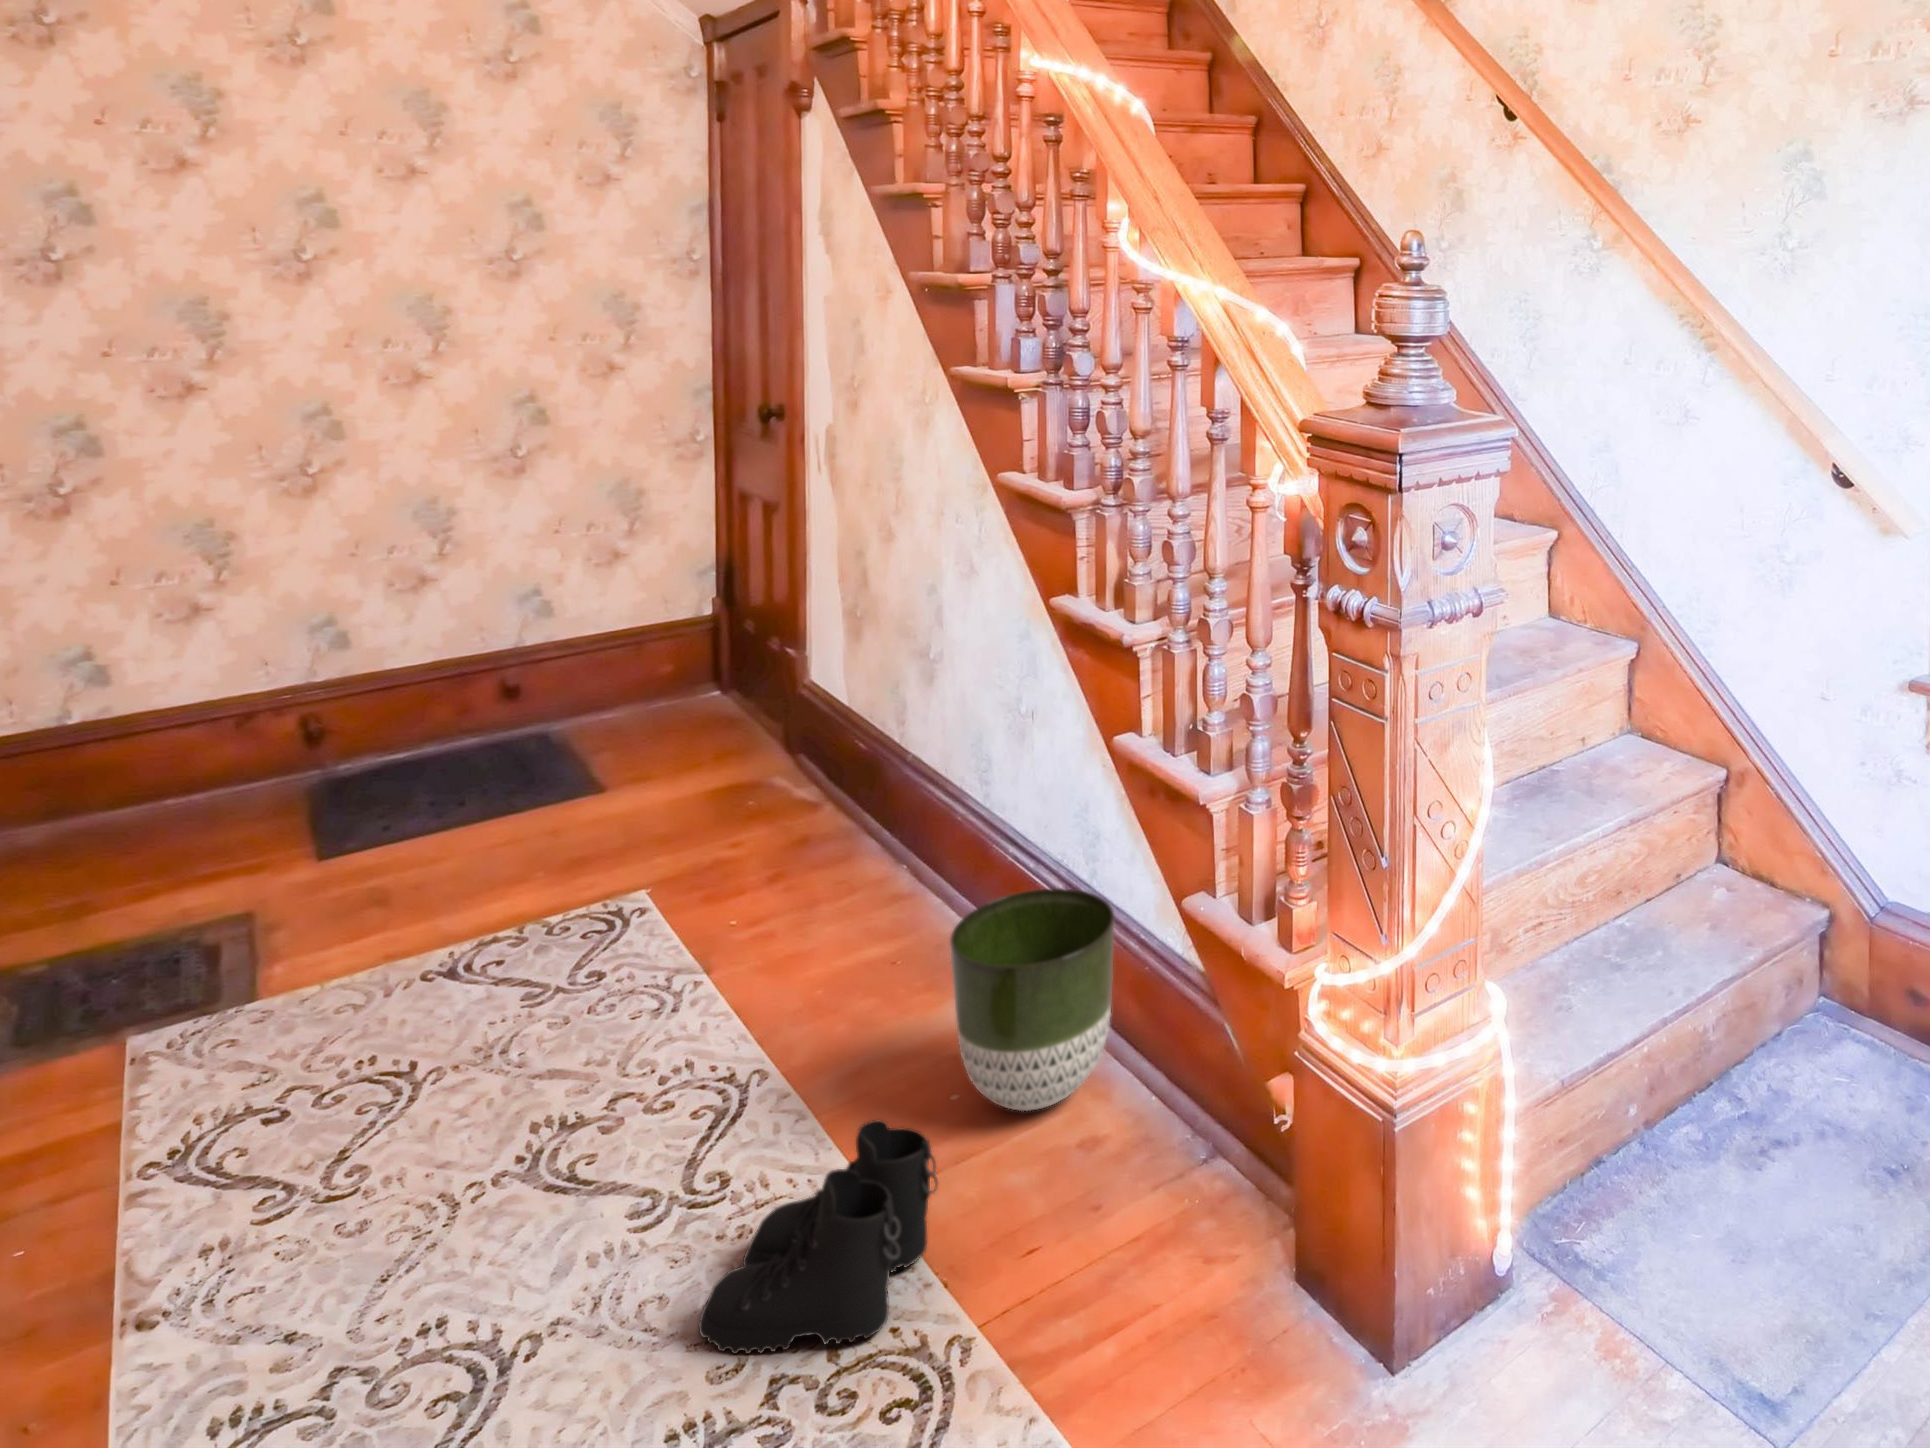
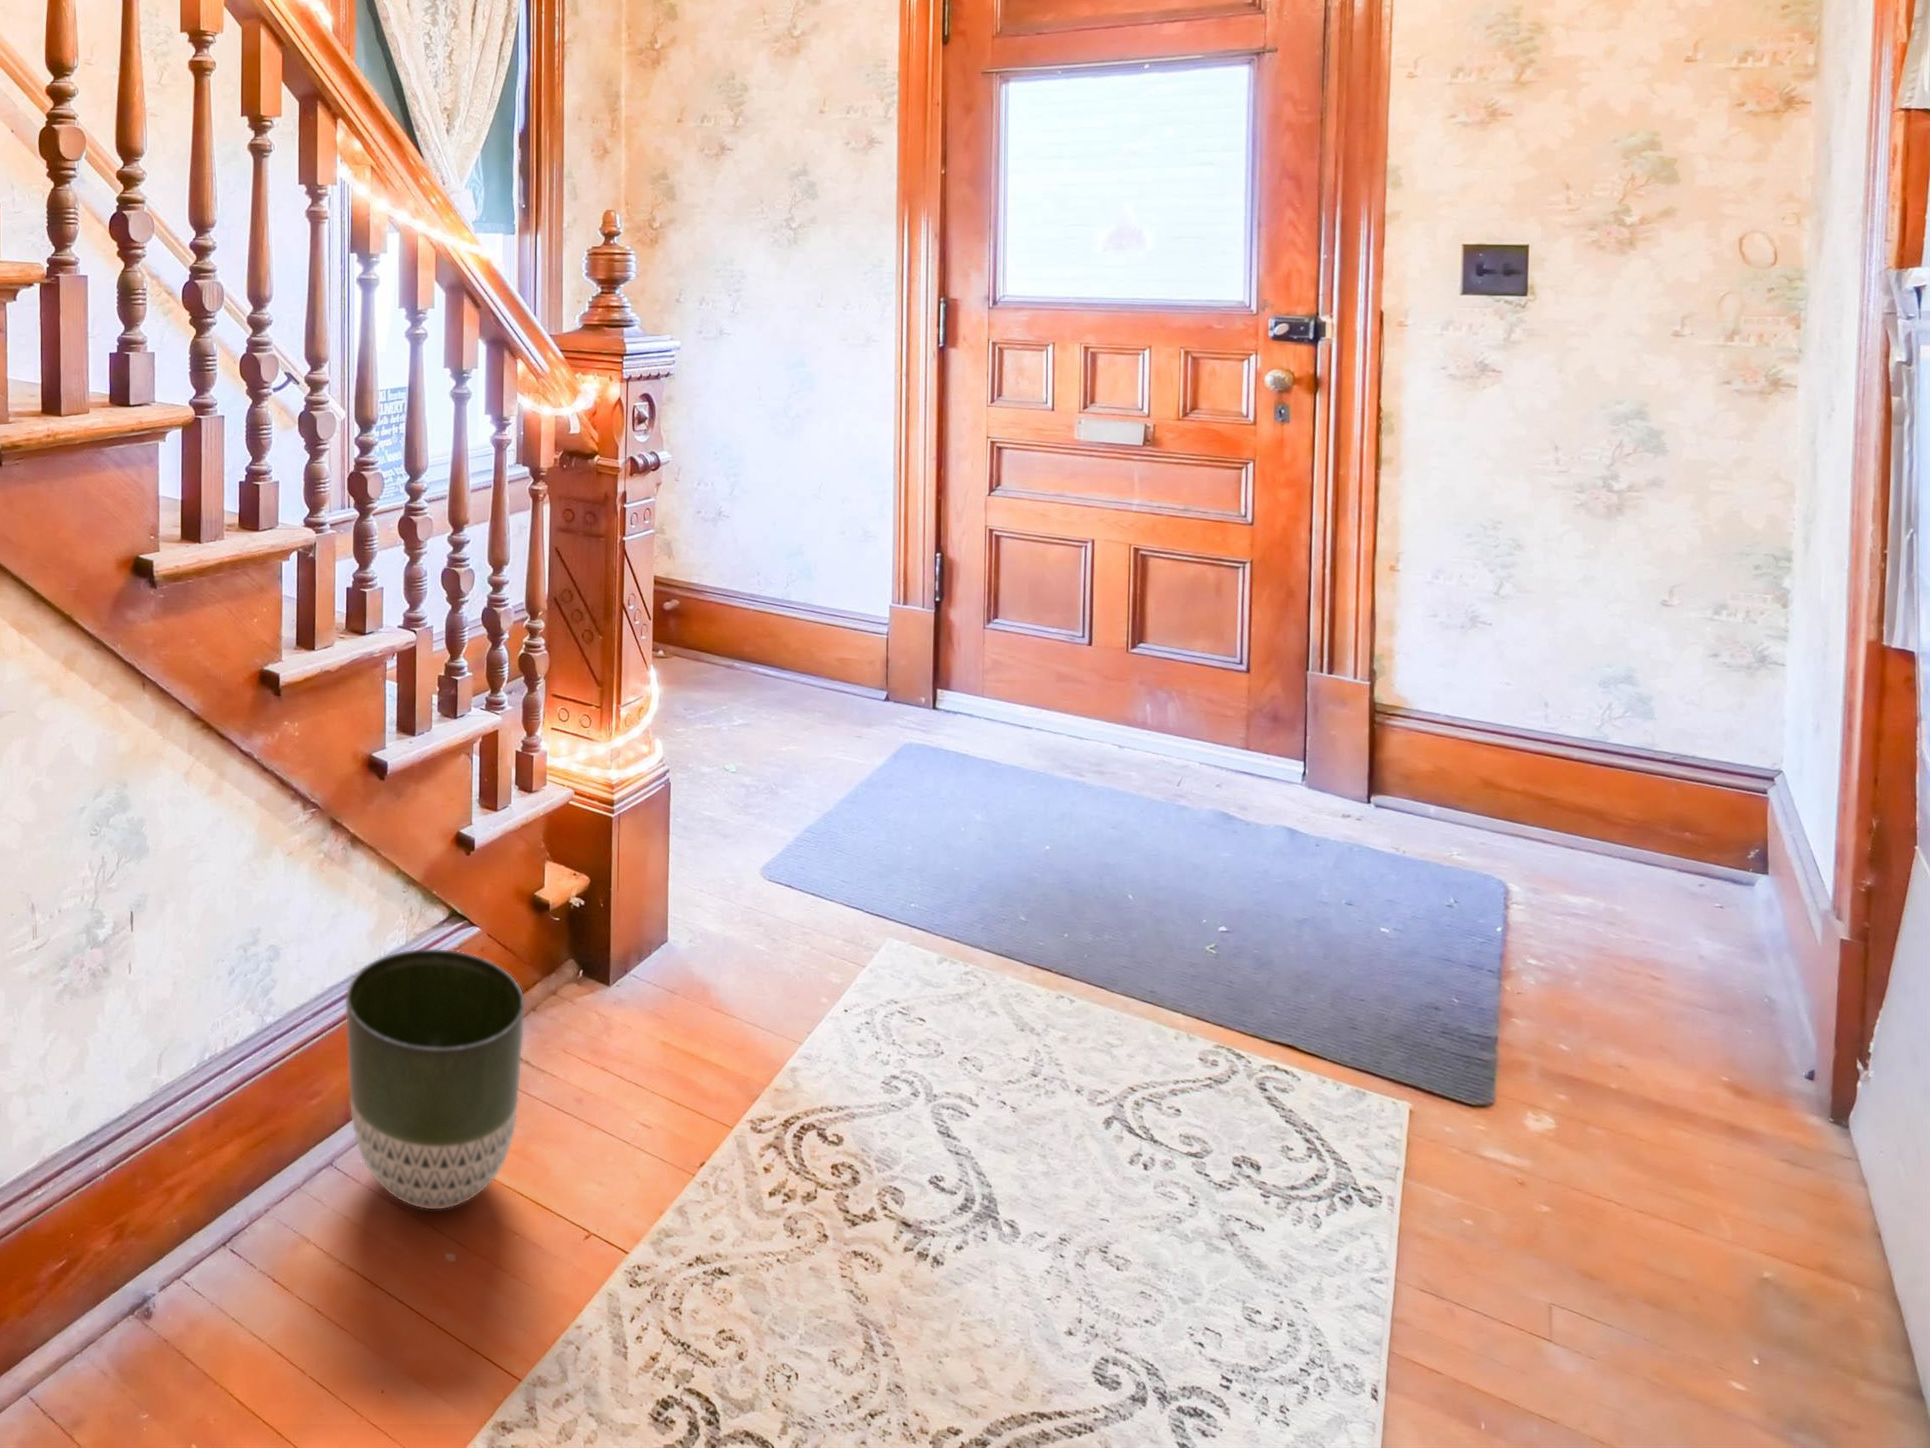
boots: present [699,1120,938,1354] -> none [671,1065,854,1308]

